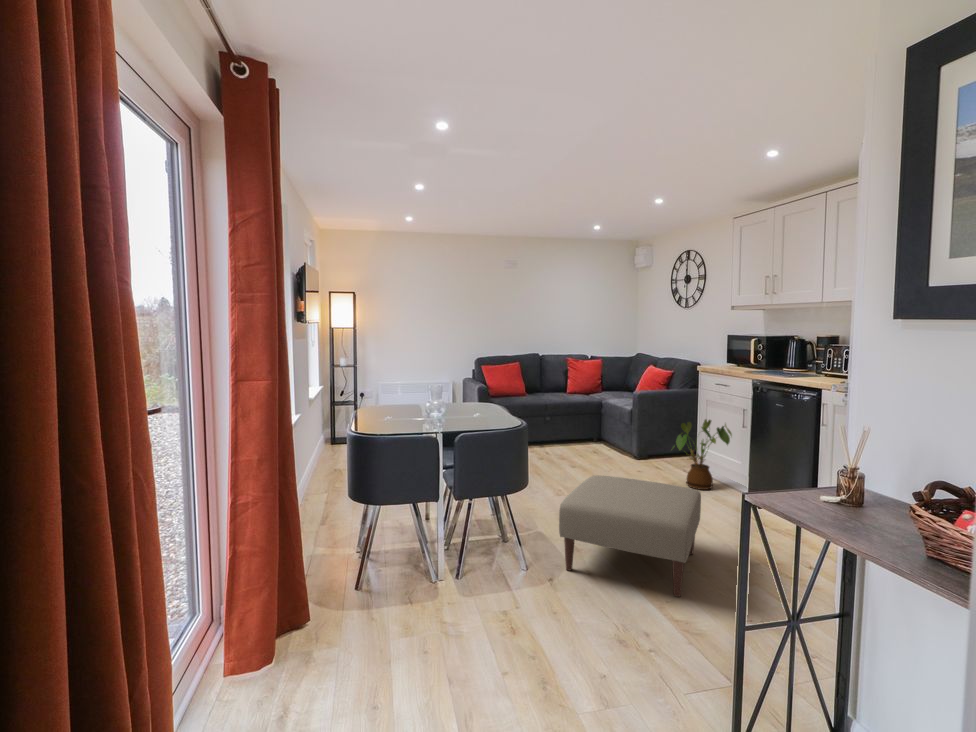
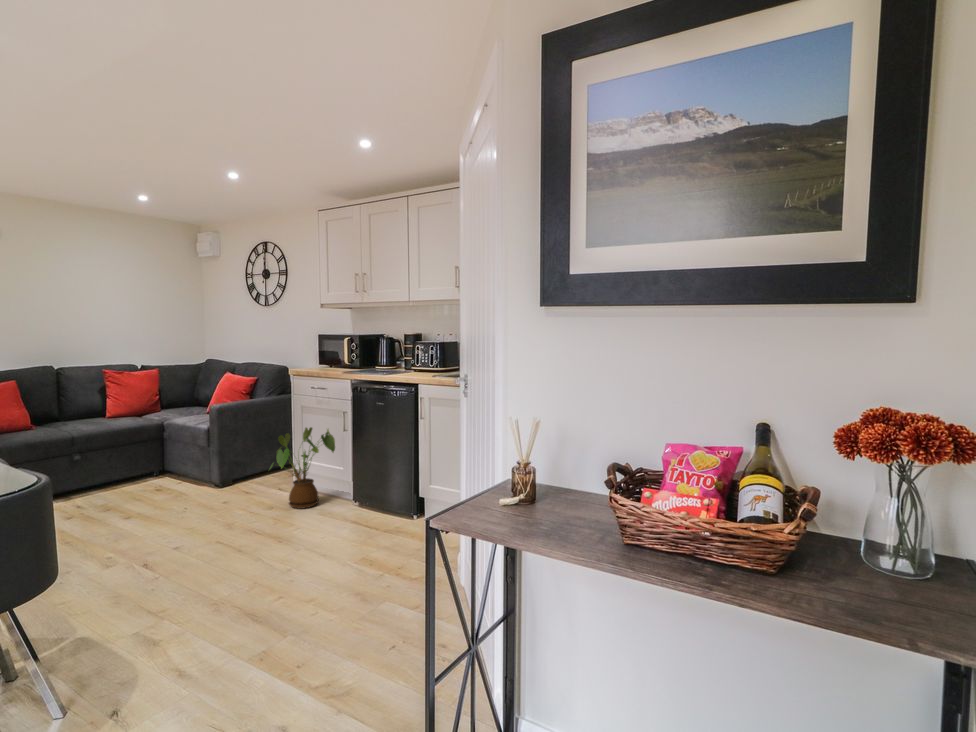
ottoman: present [559,475,701,597] -> none [126,512,329,690]

